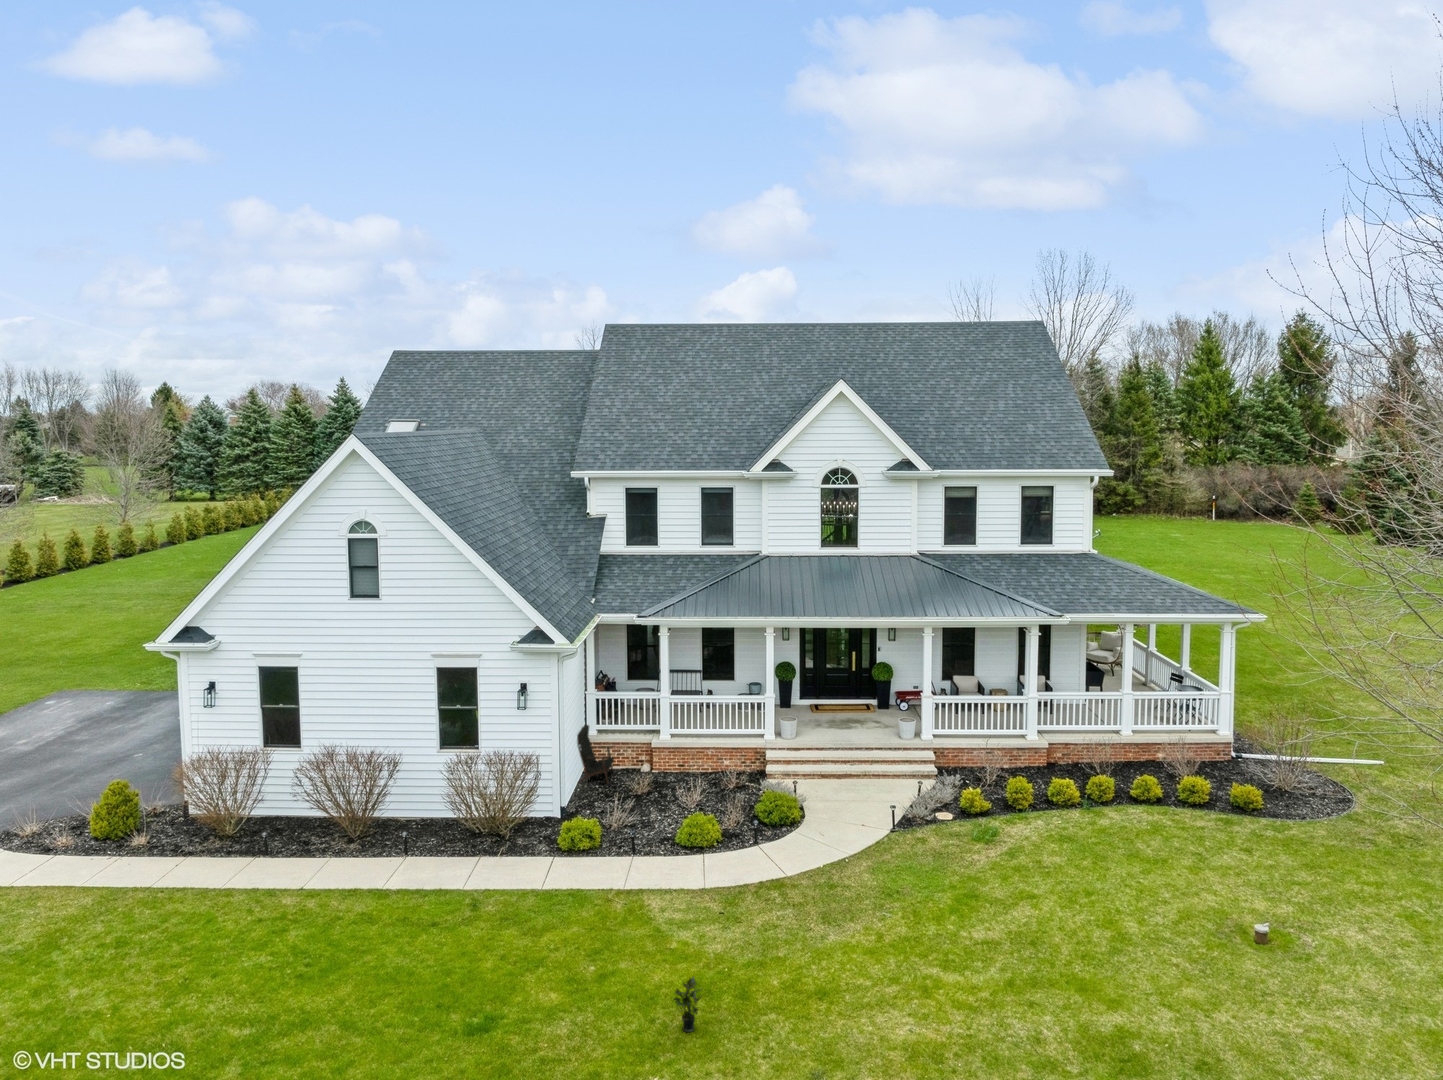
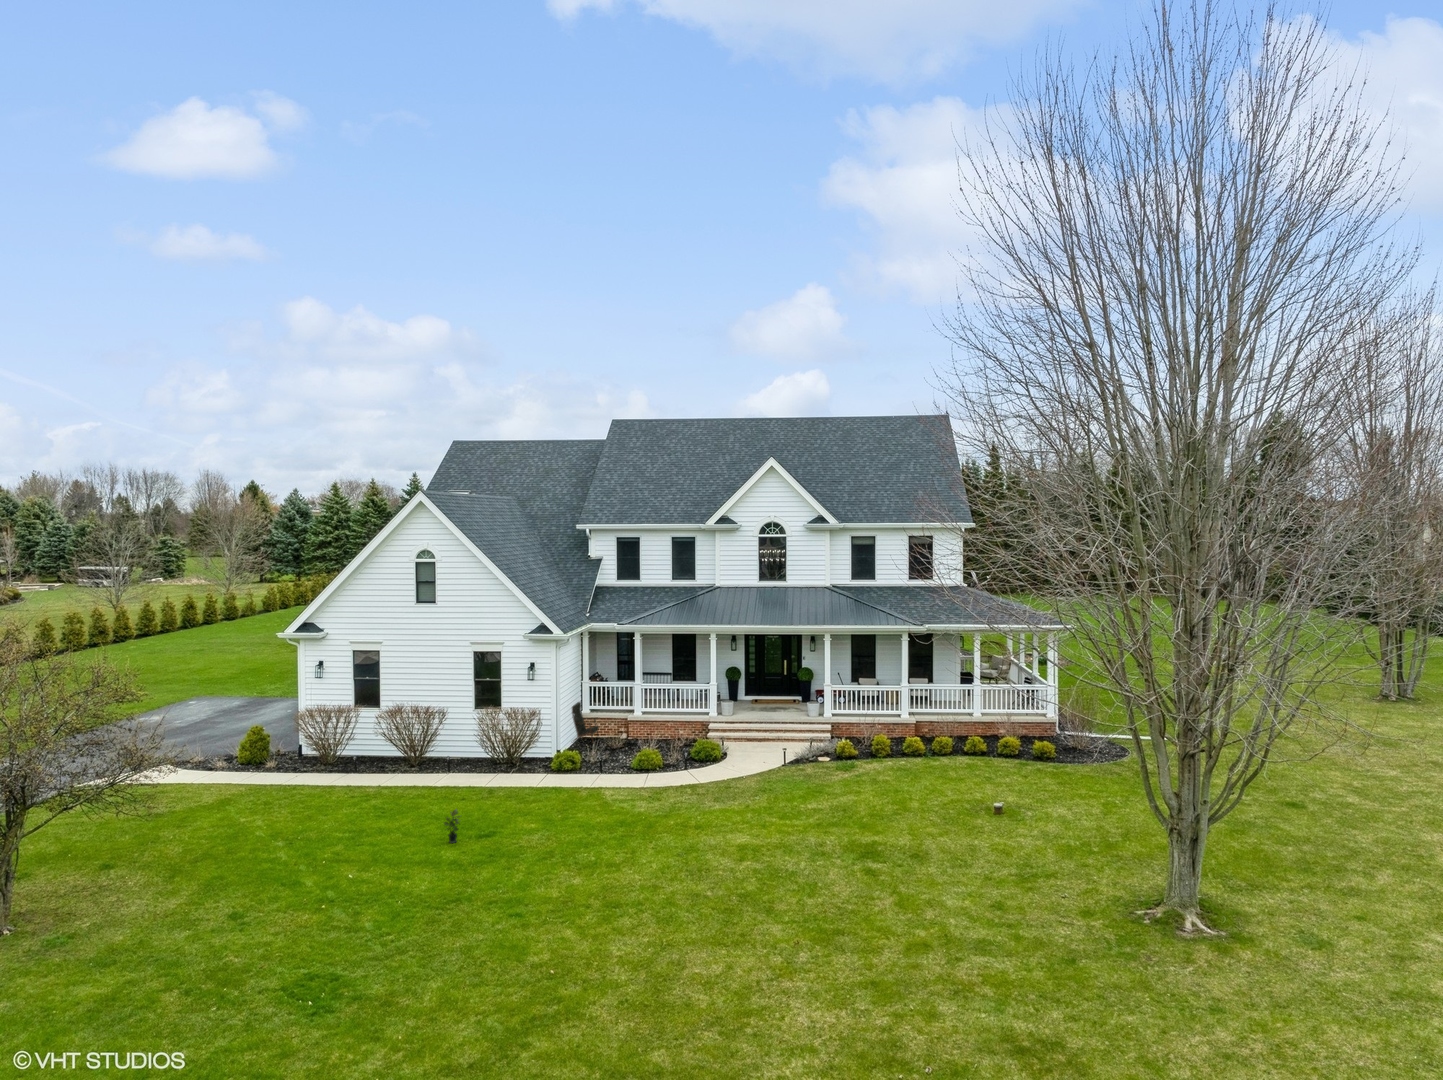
potted plant: present [674,977,701,1032] -> present [444,809,460,843]

